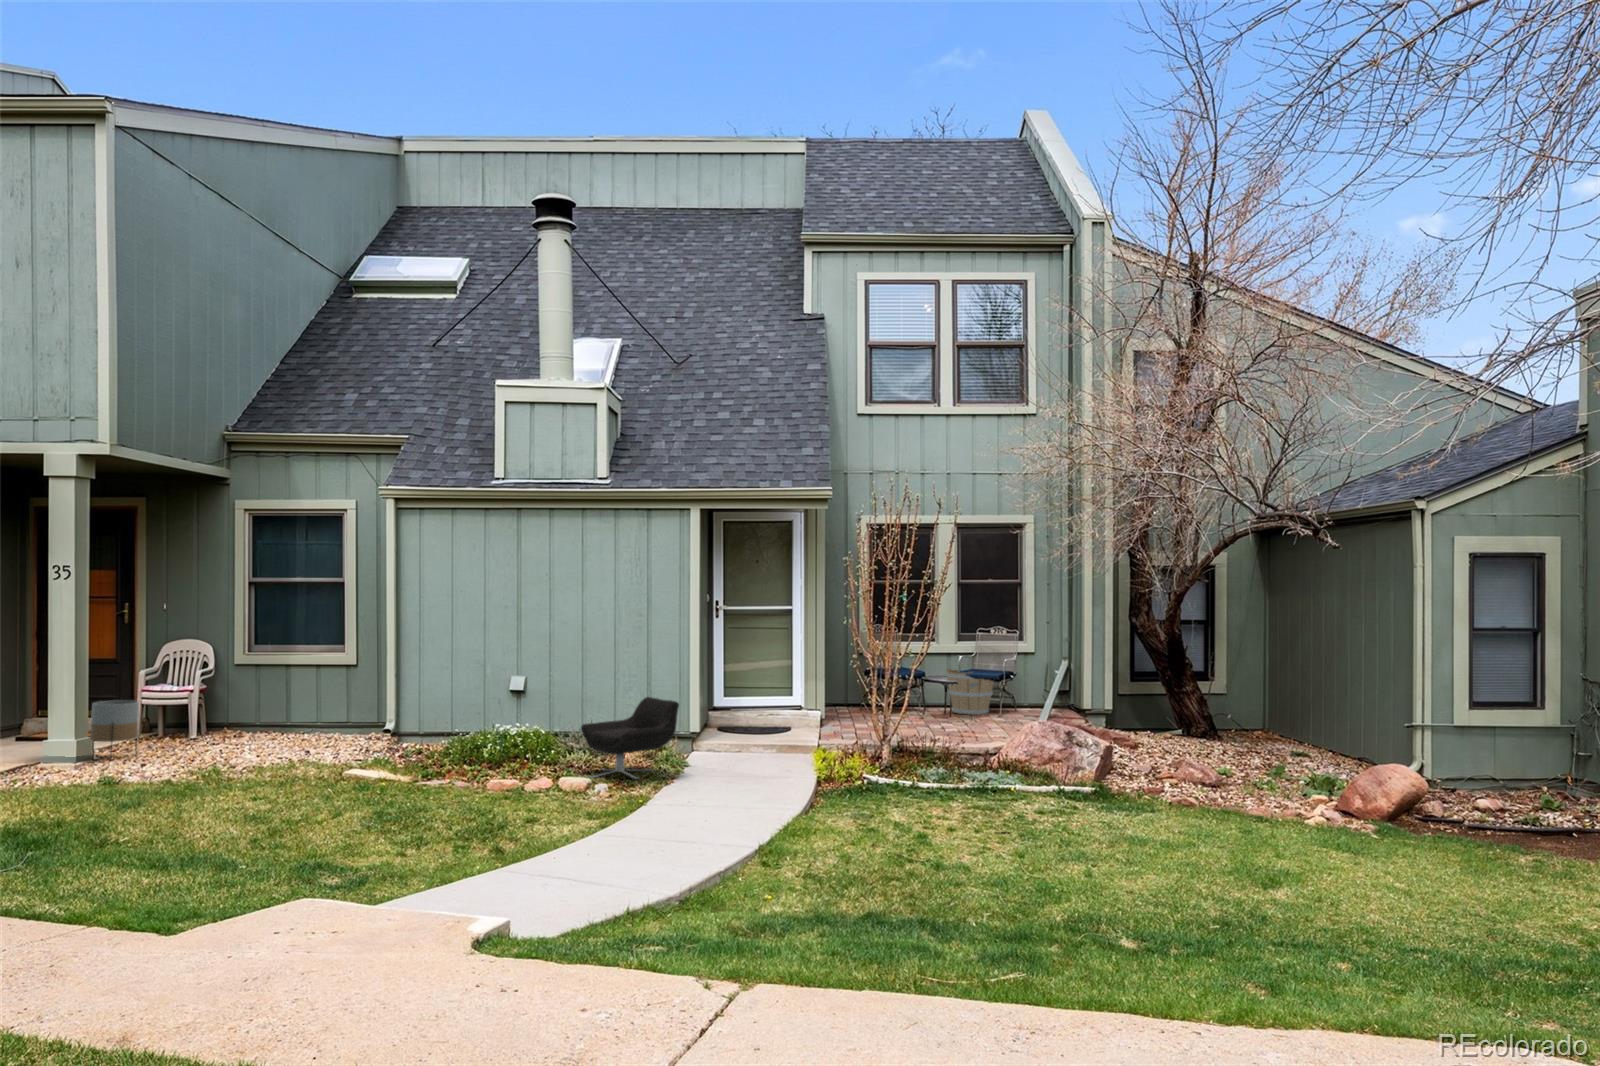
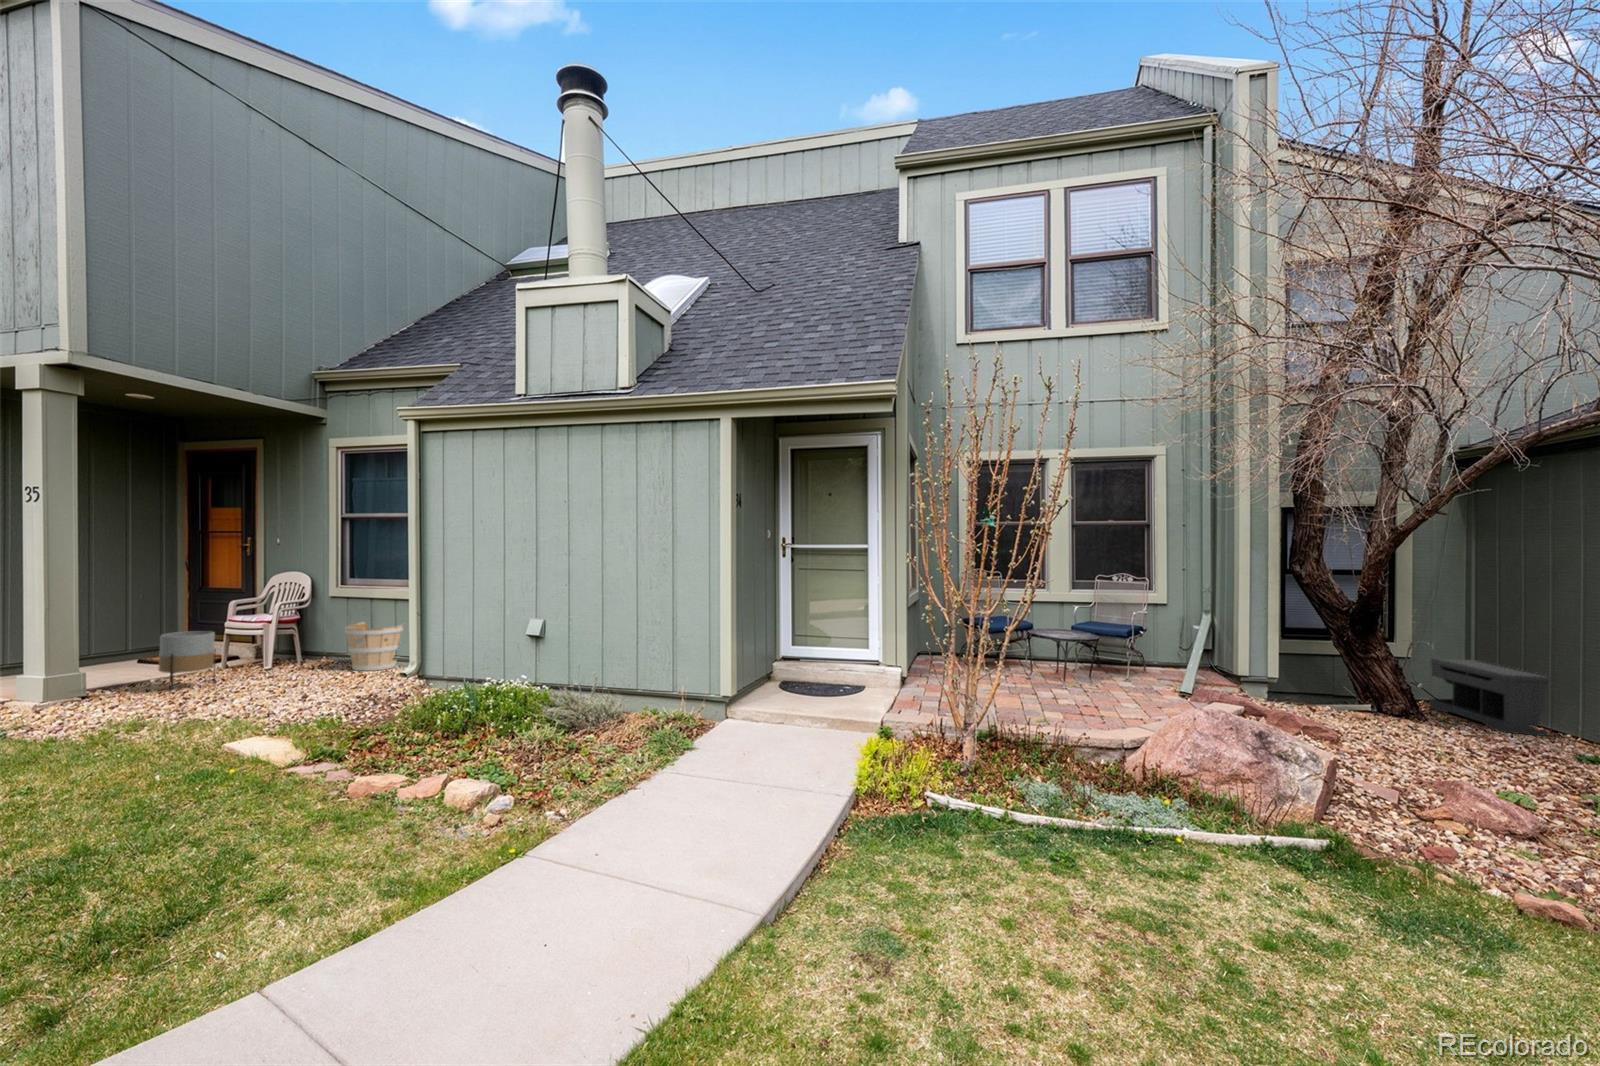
wooden bucket: present [946,669,993,715] -> present [345,622,403,671]
bench: none [1235,693,1304,746] -> present [1430,658,1560,737]
lounge chair: present [581,697,679,779] -> none [579,648,702,758]

